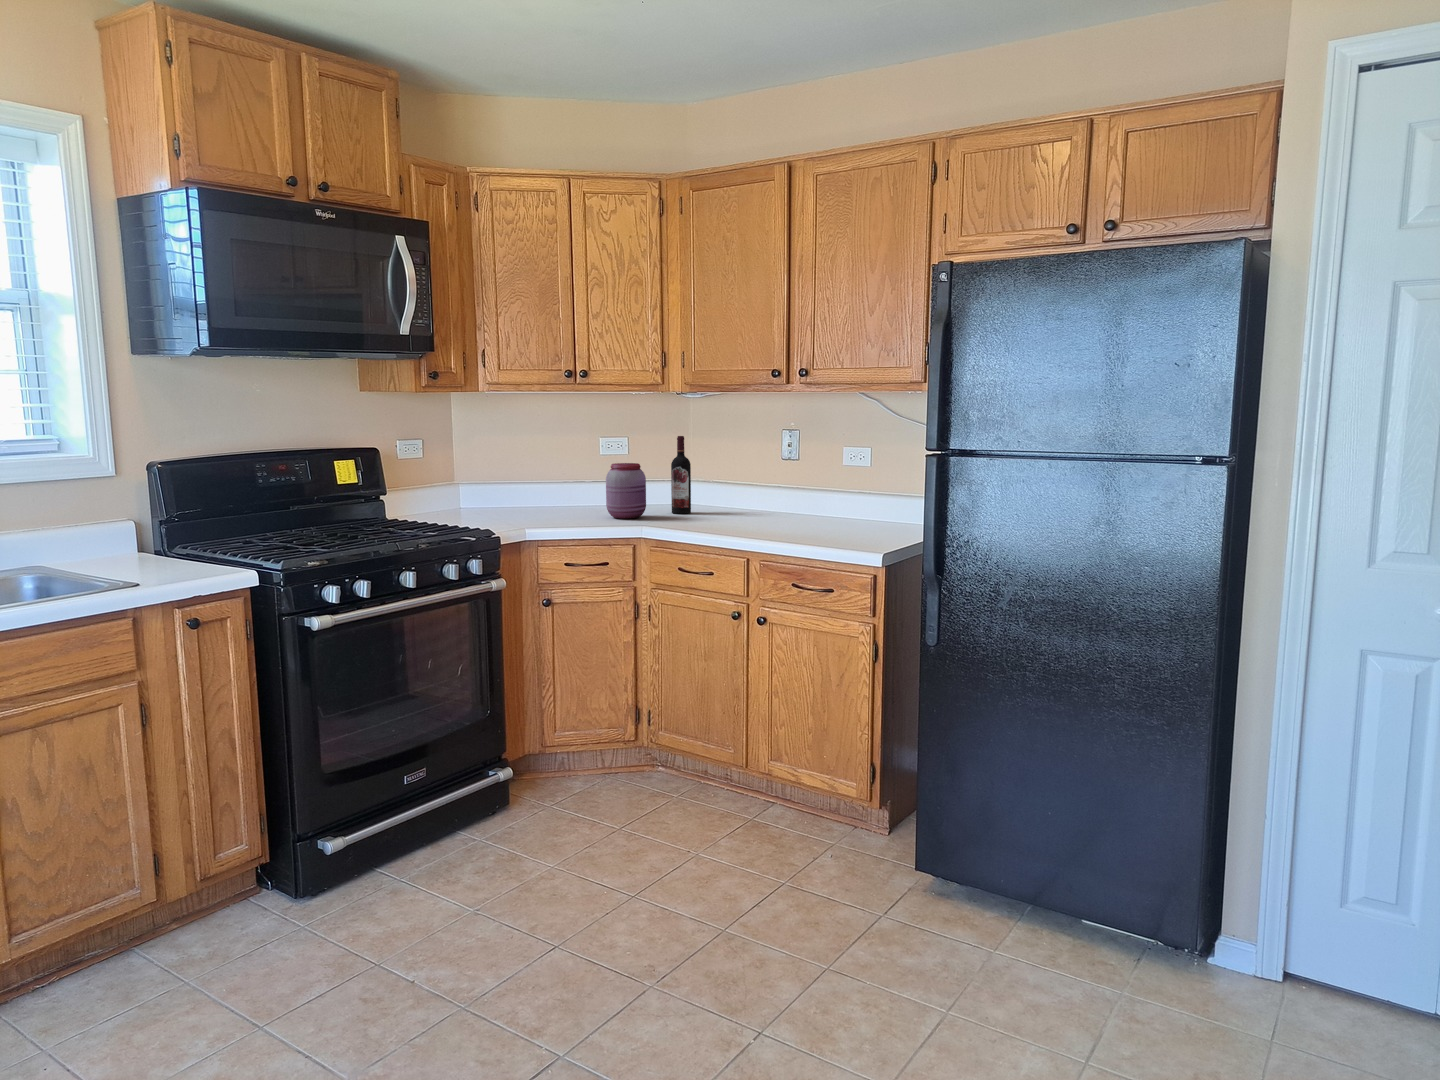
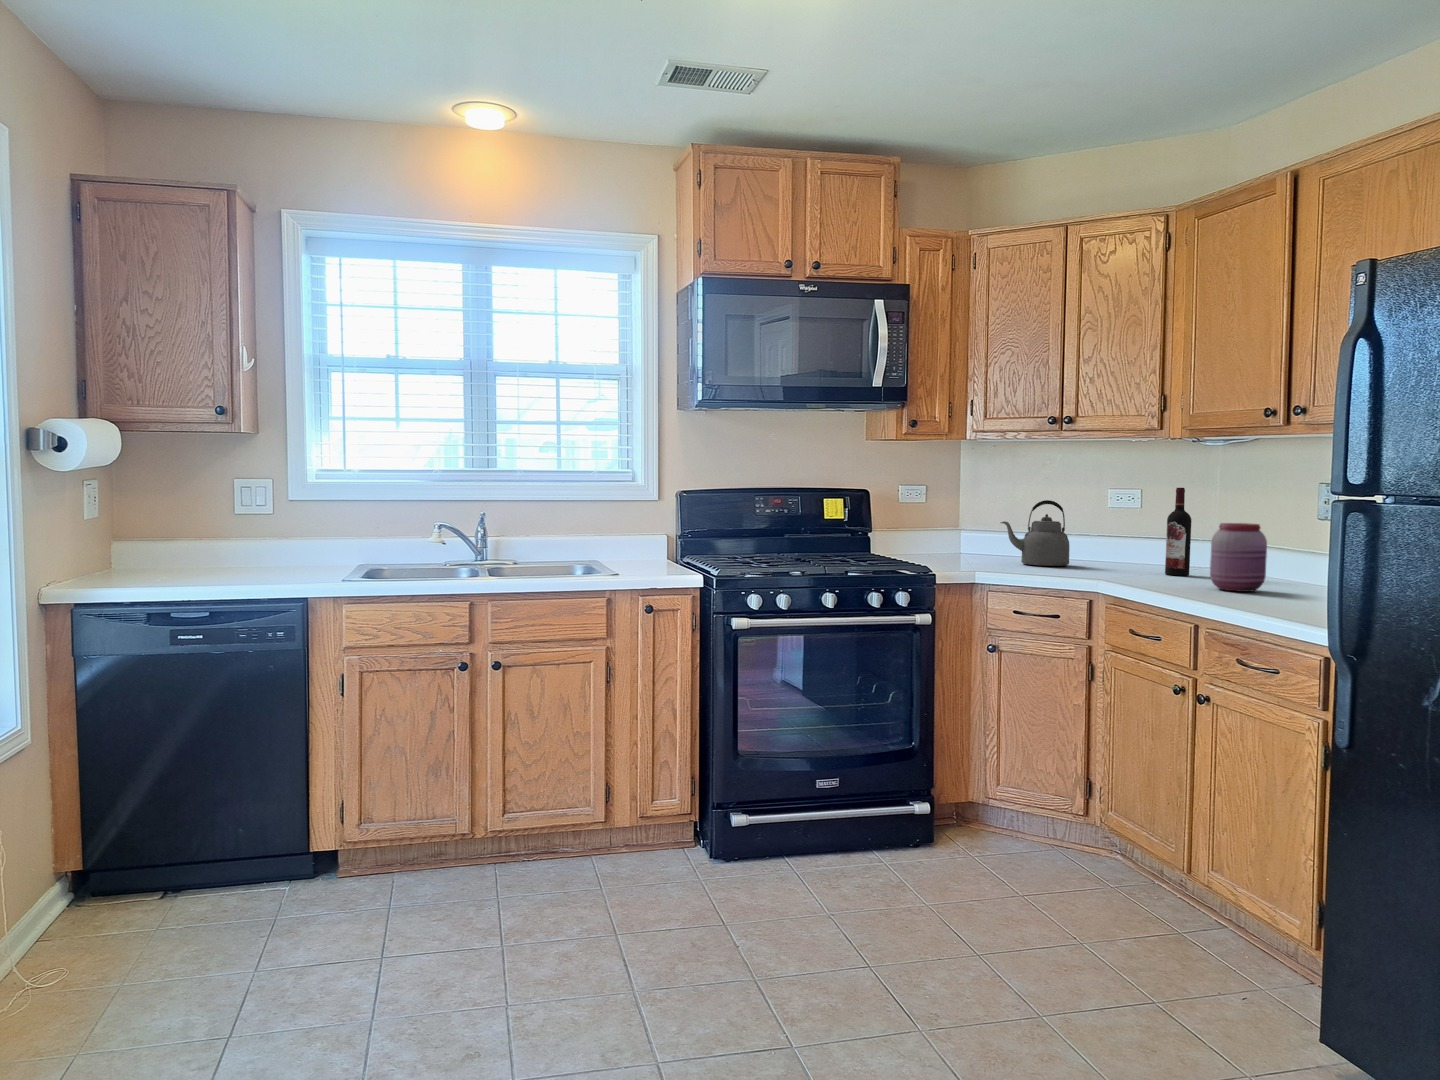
kettle: none [522,451,586,514] -> present [1001,500,1069,566]
jar: present [606,463,646,519] -> present [1210,523,1267,592]

